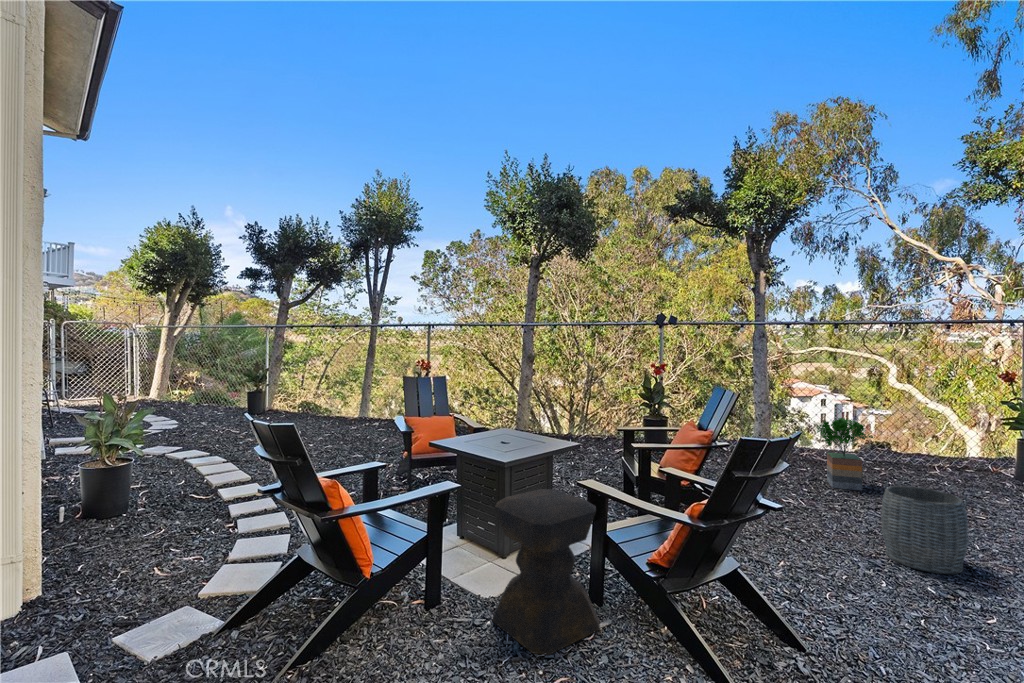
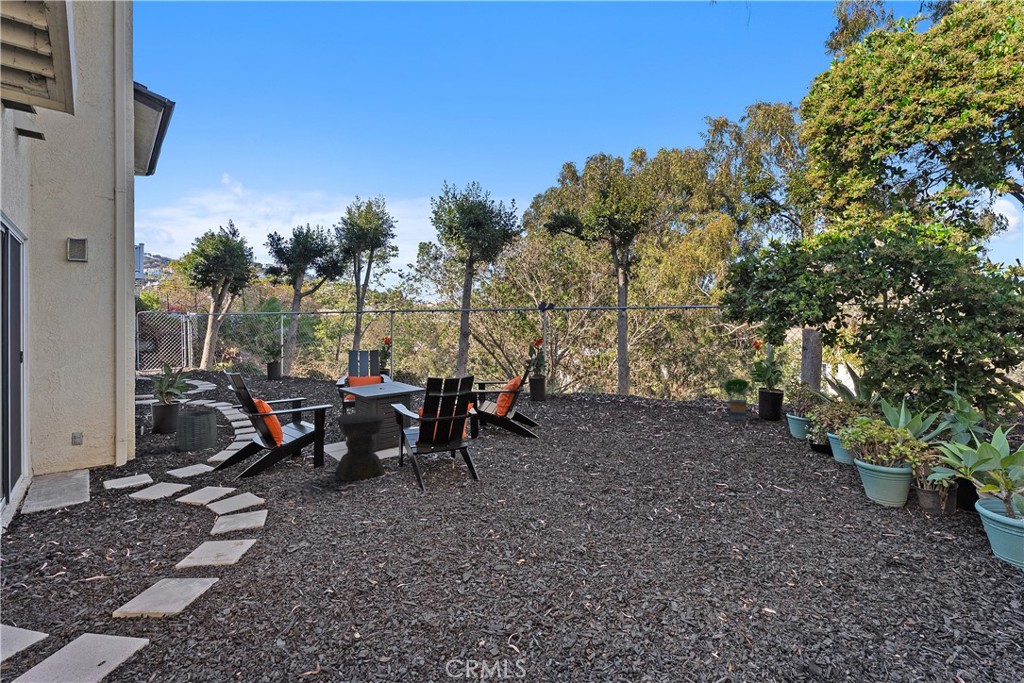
potted tree: present [817,418,875,490] -> present [724,379,754,420]
woven basket: present [881,486,968,574] -> present [176,411,217,451]

